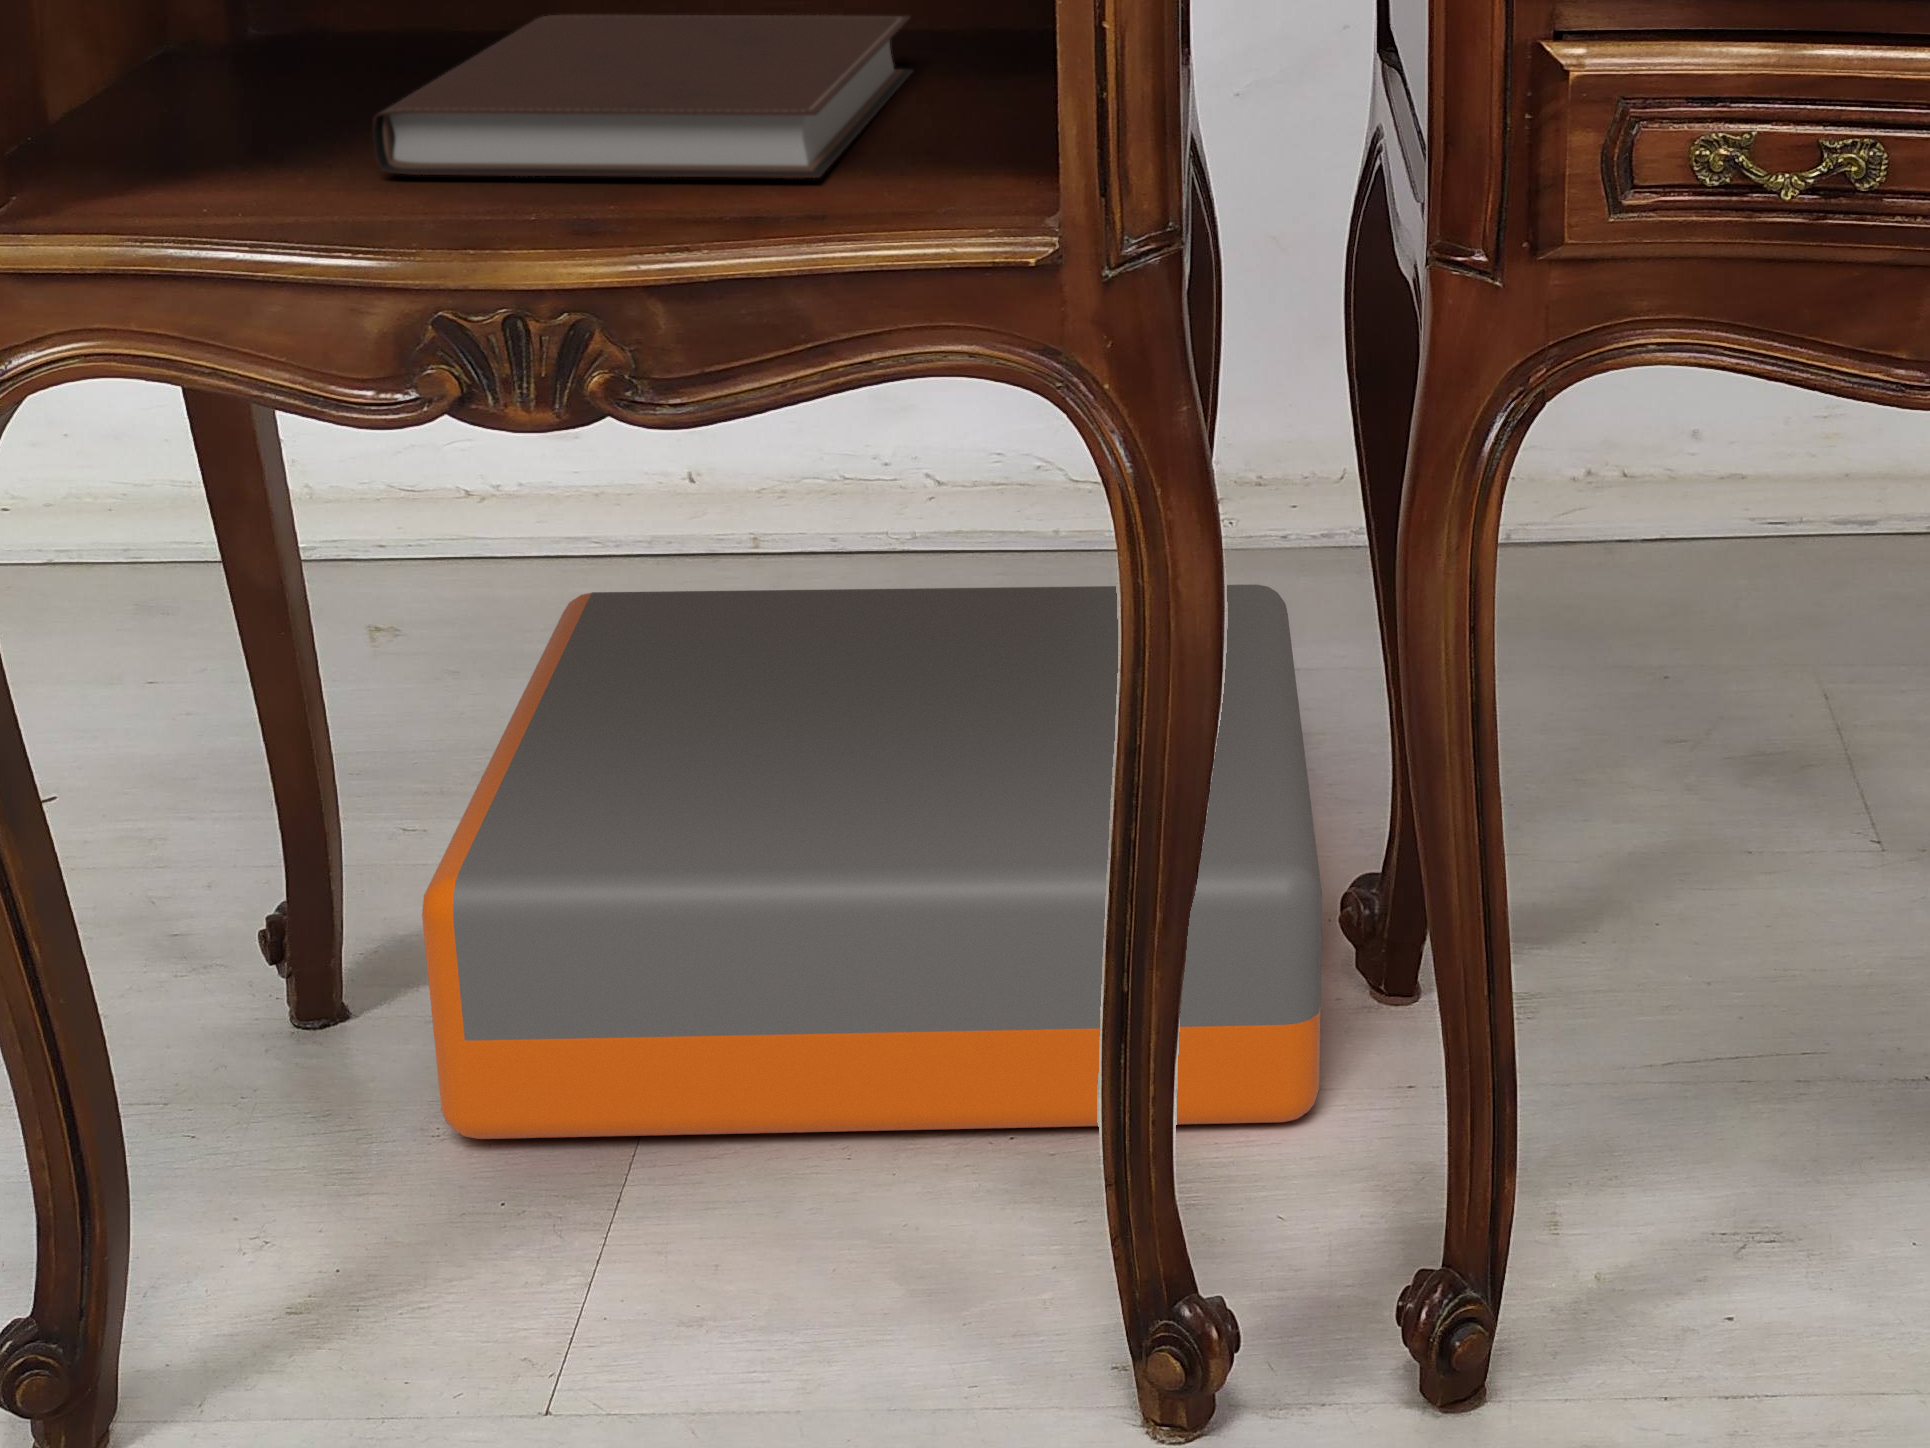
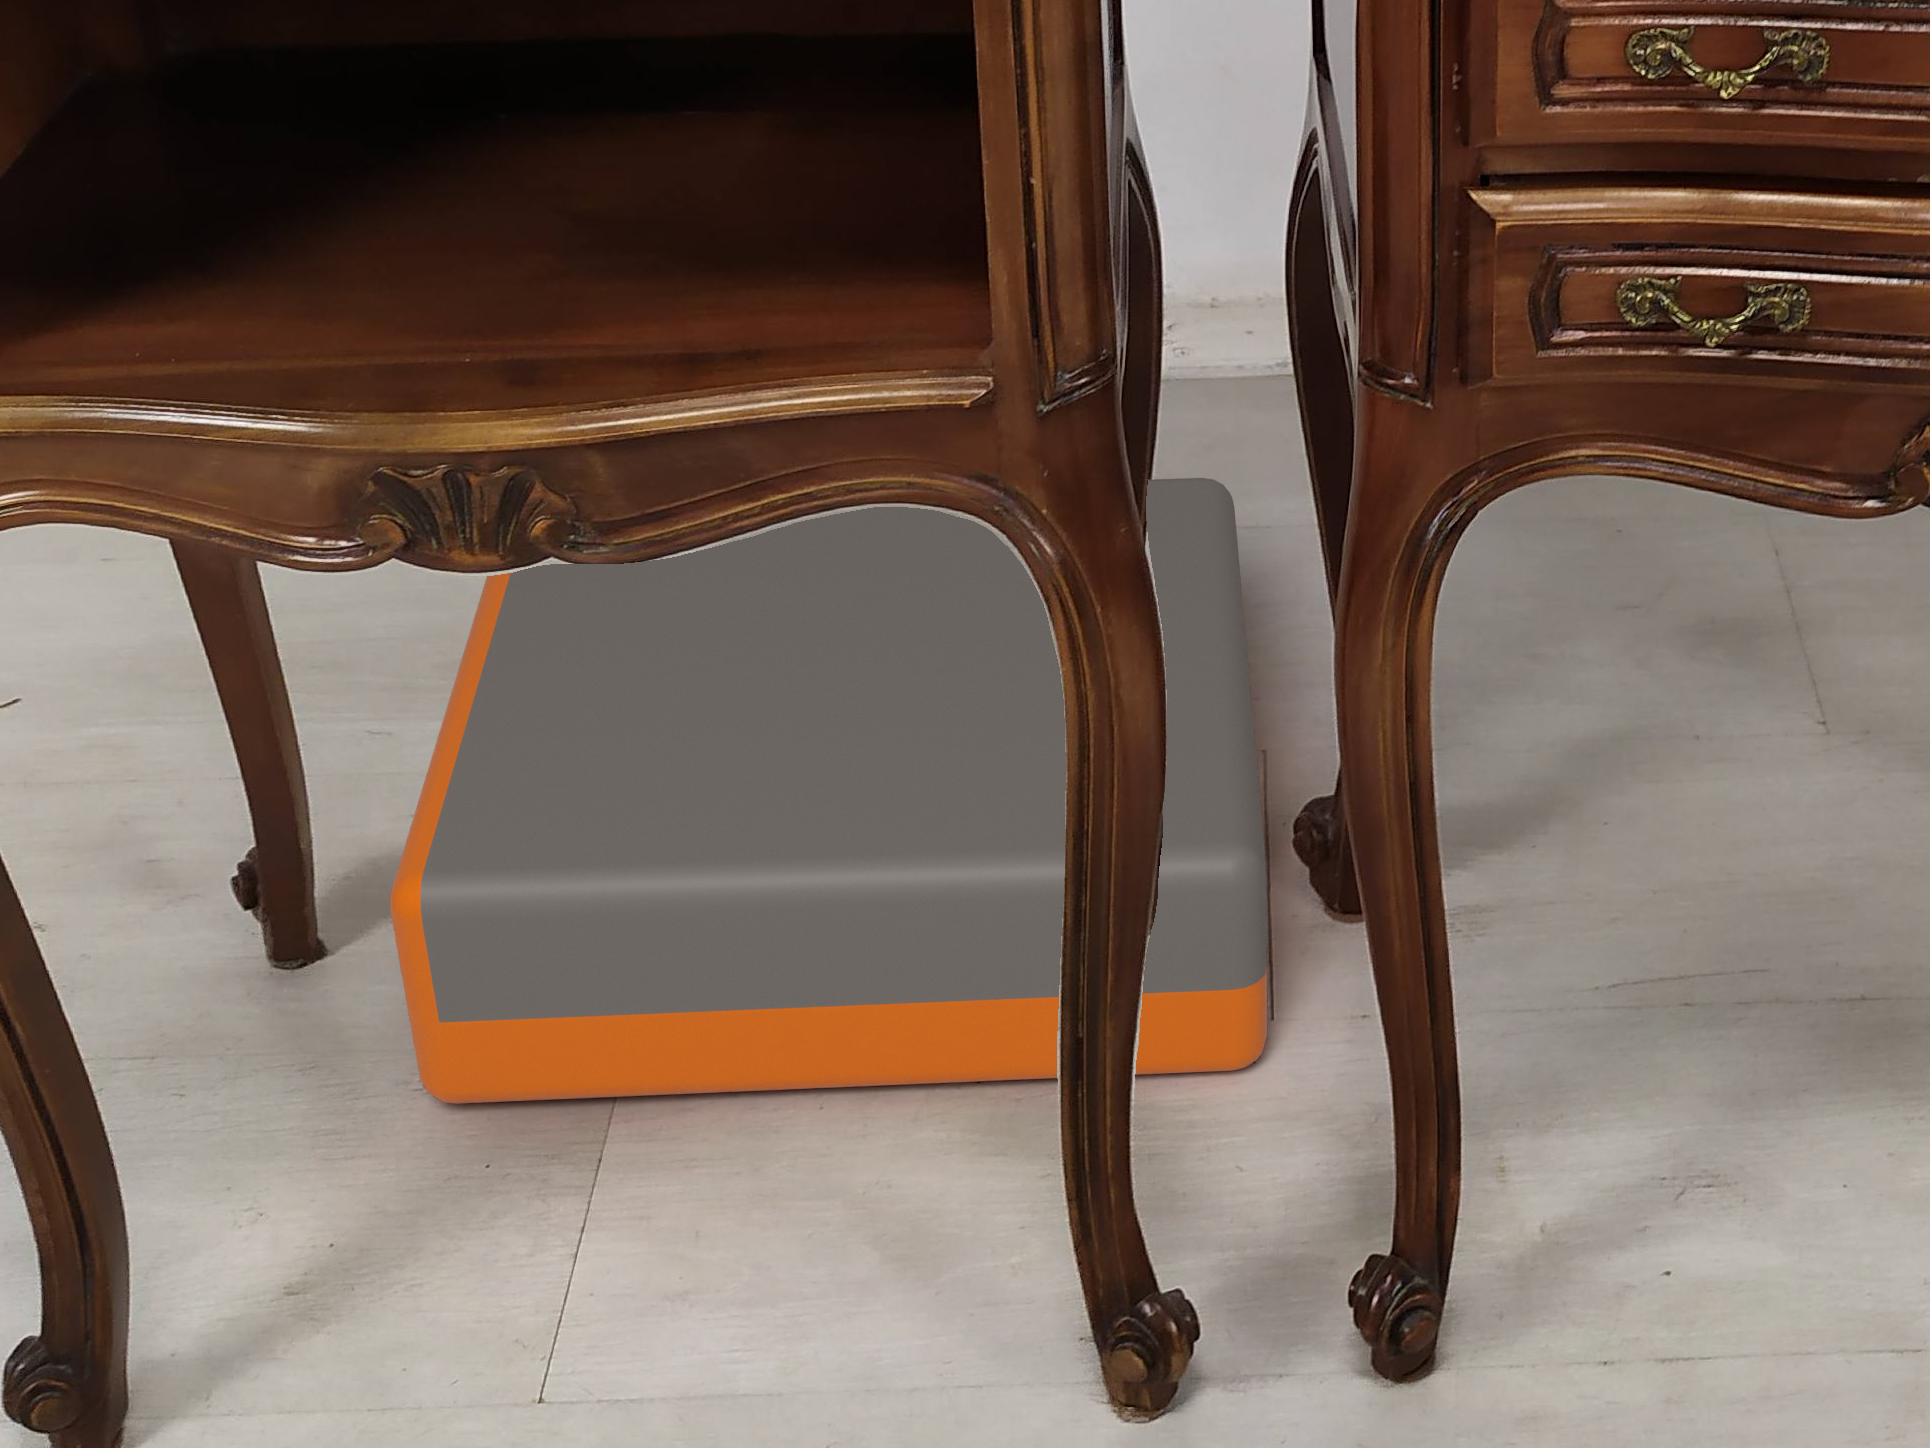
notebook: present [373,15,912,178] -> none [303,48,839,314]

